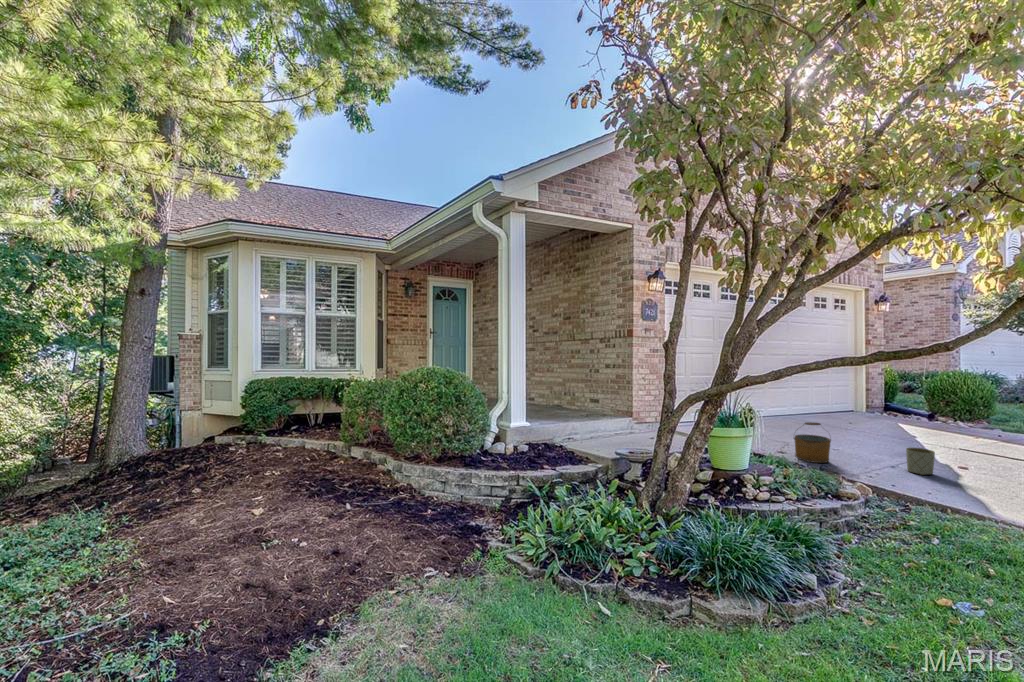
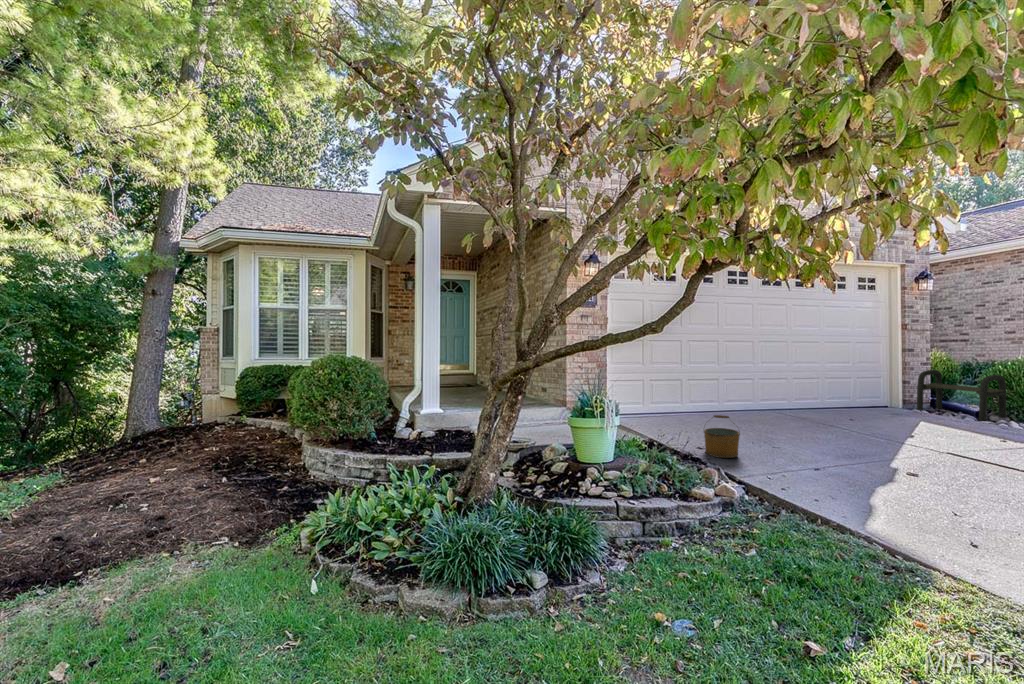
bench: none [880,379,951,422] -> present [917,370,1006,421]
planter: present [906,448,935,475] -> none [825,446,854,476]

